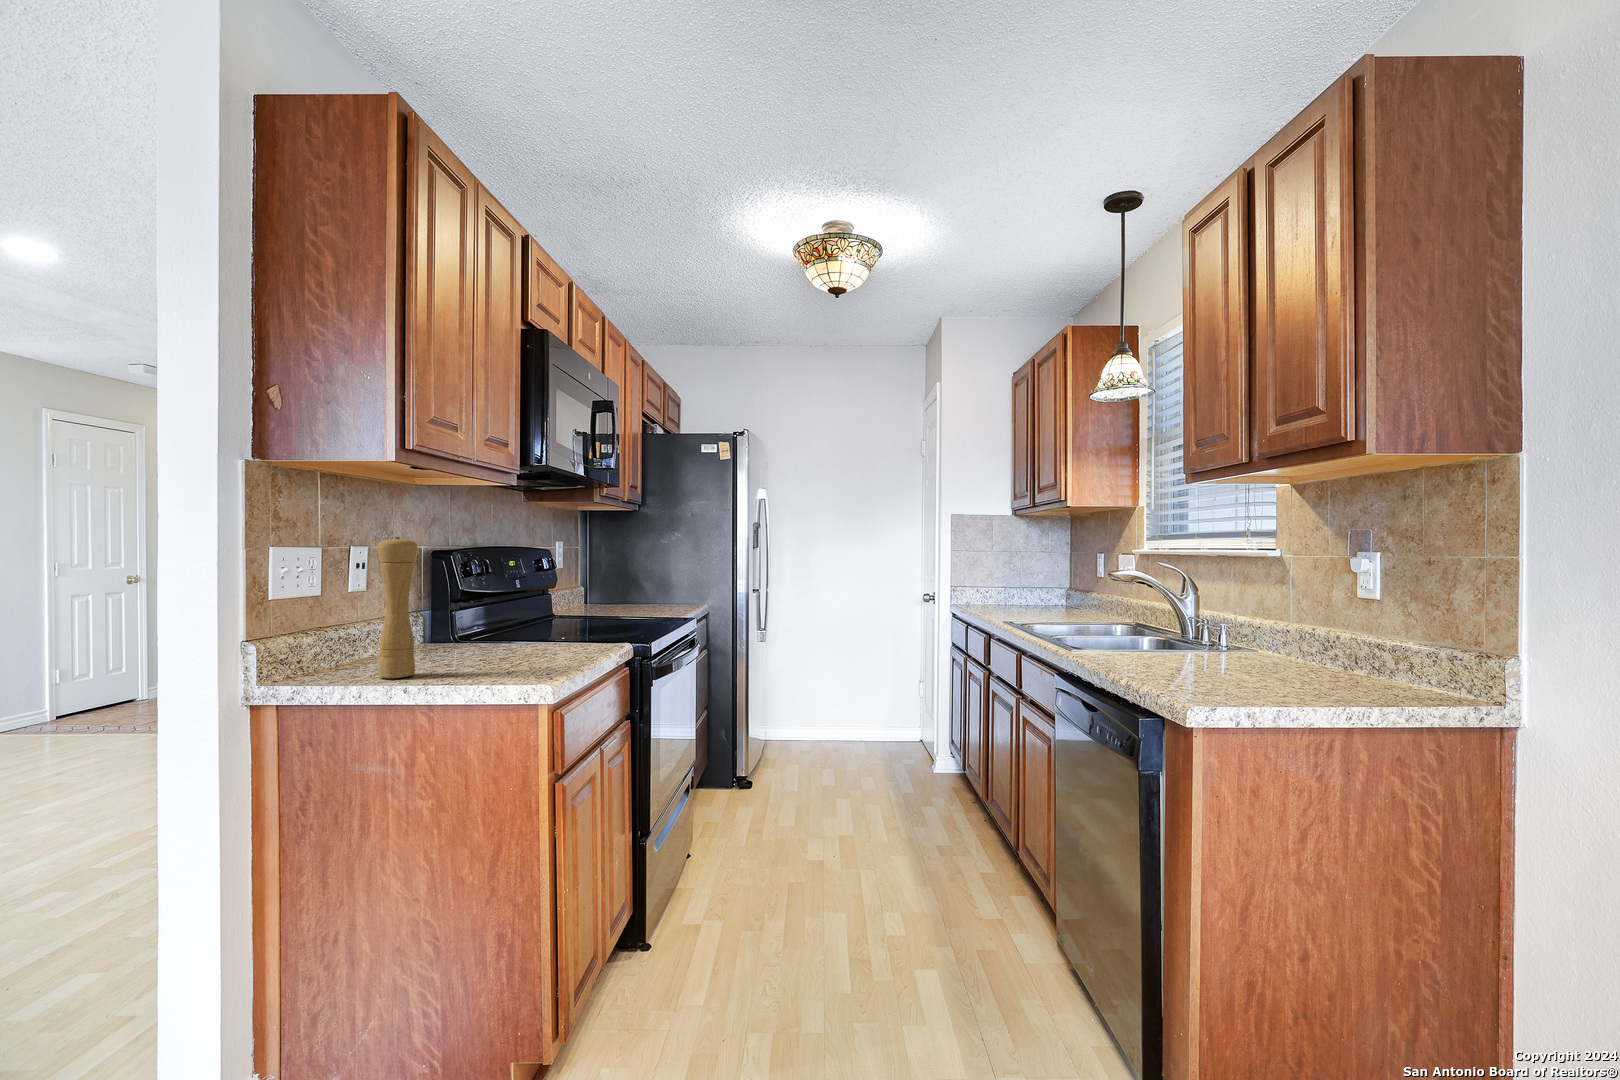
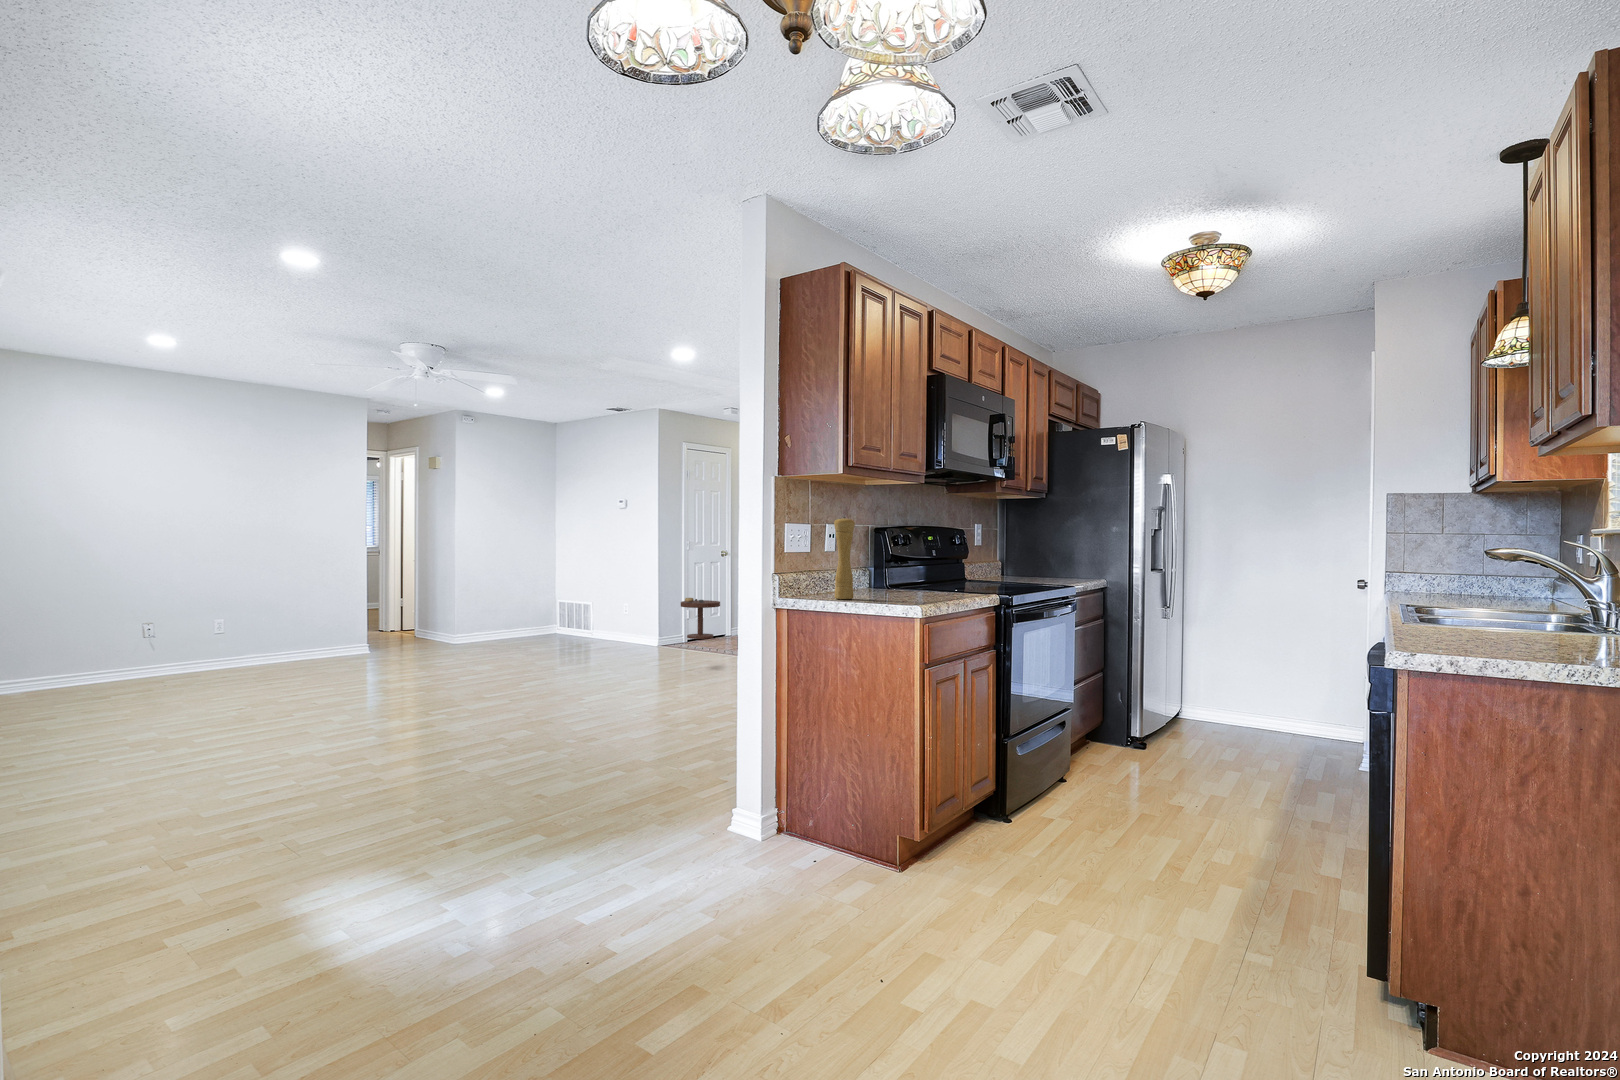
side table: none [34,657,122,774] -> present [681,598,720,639]

